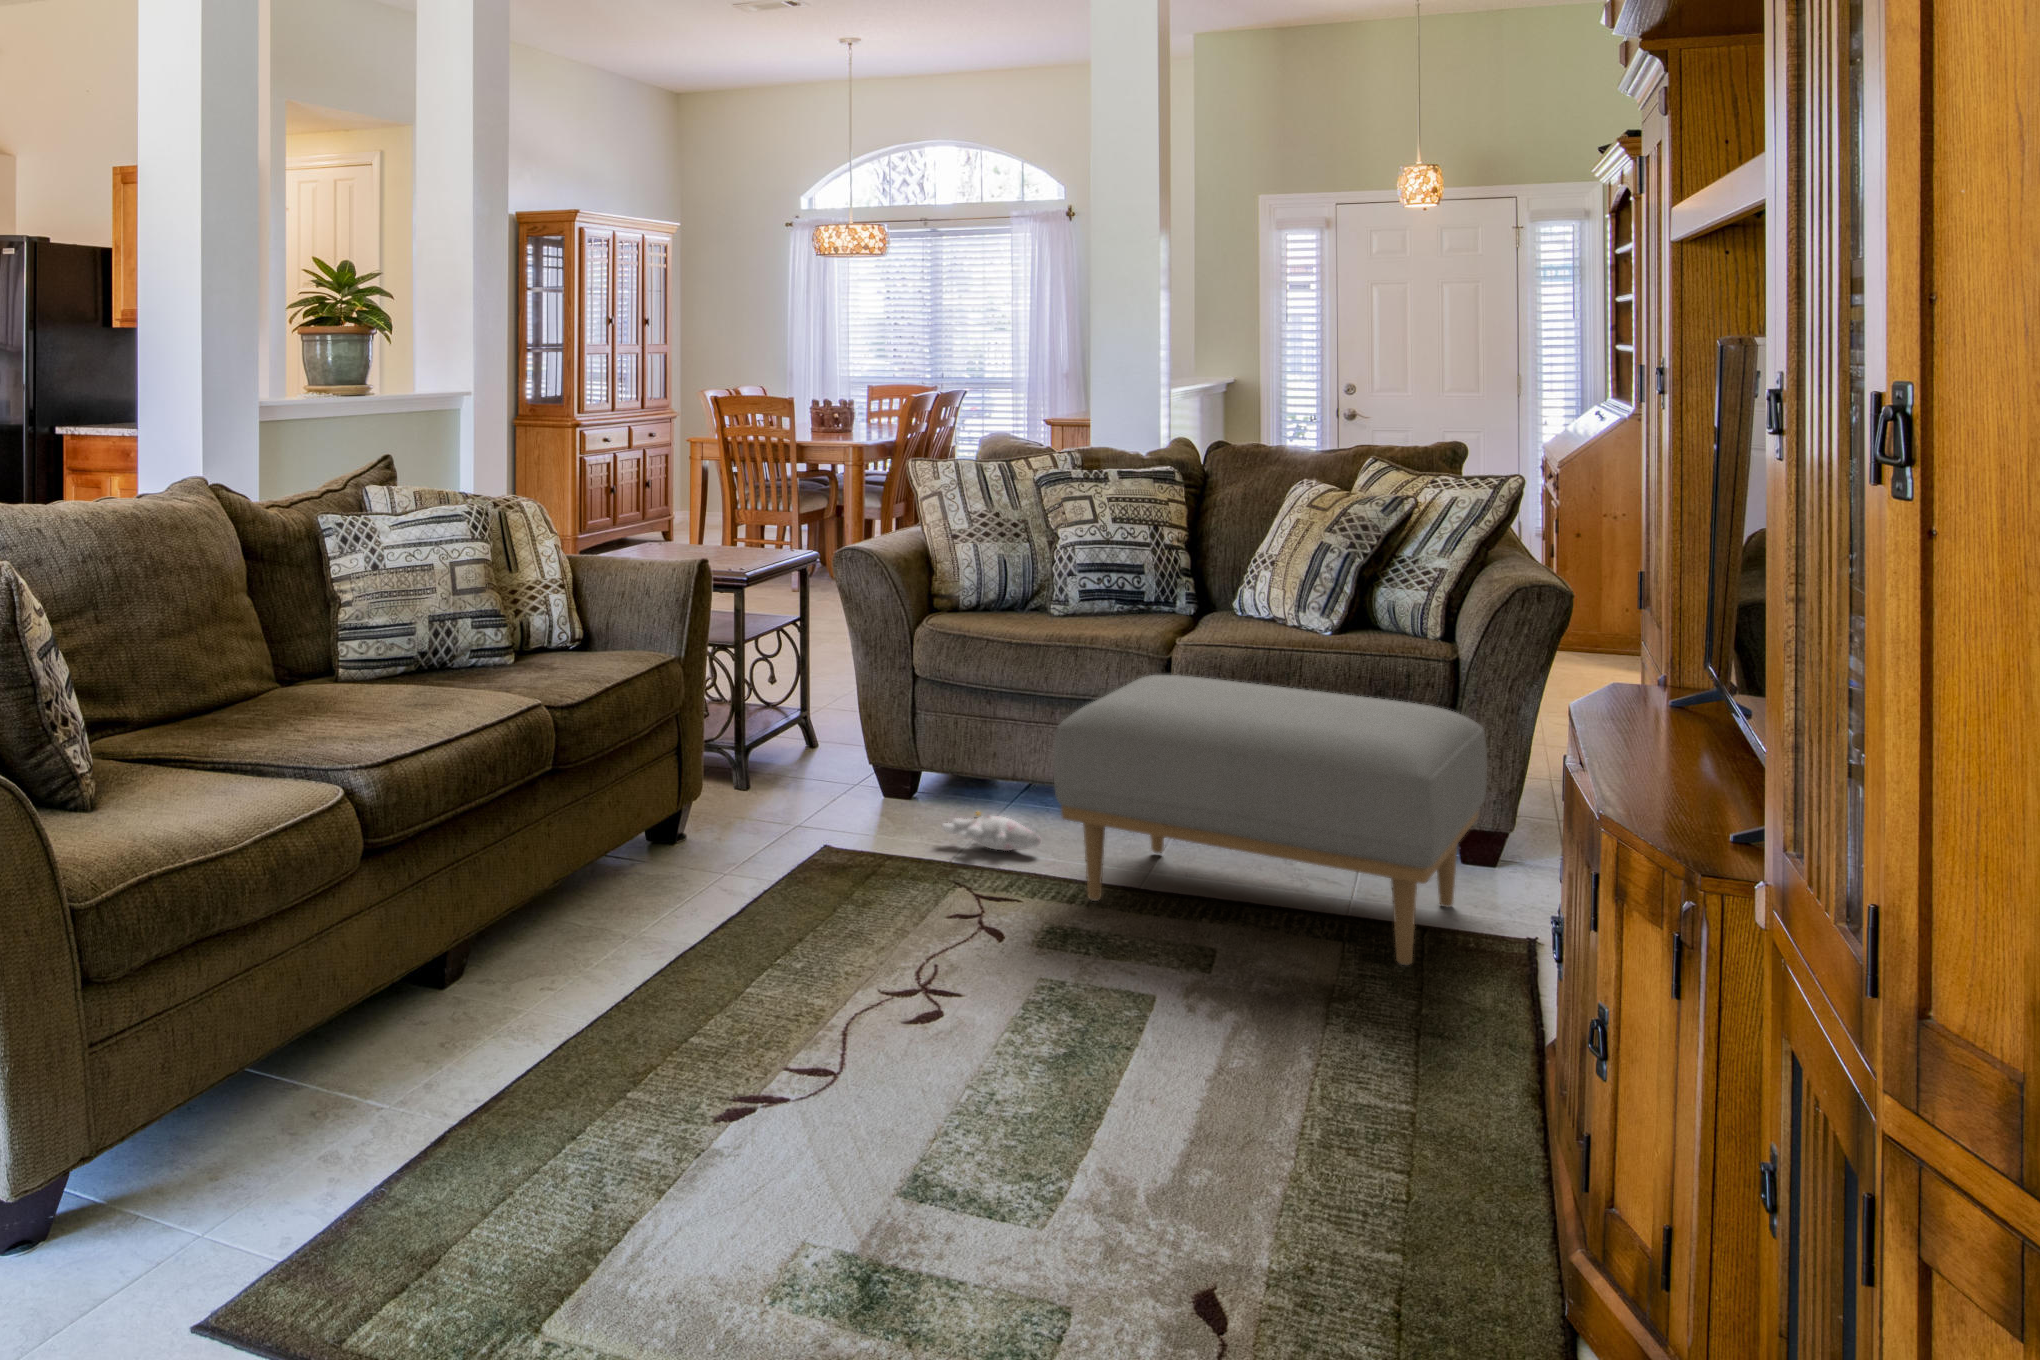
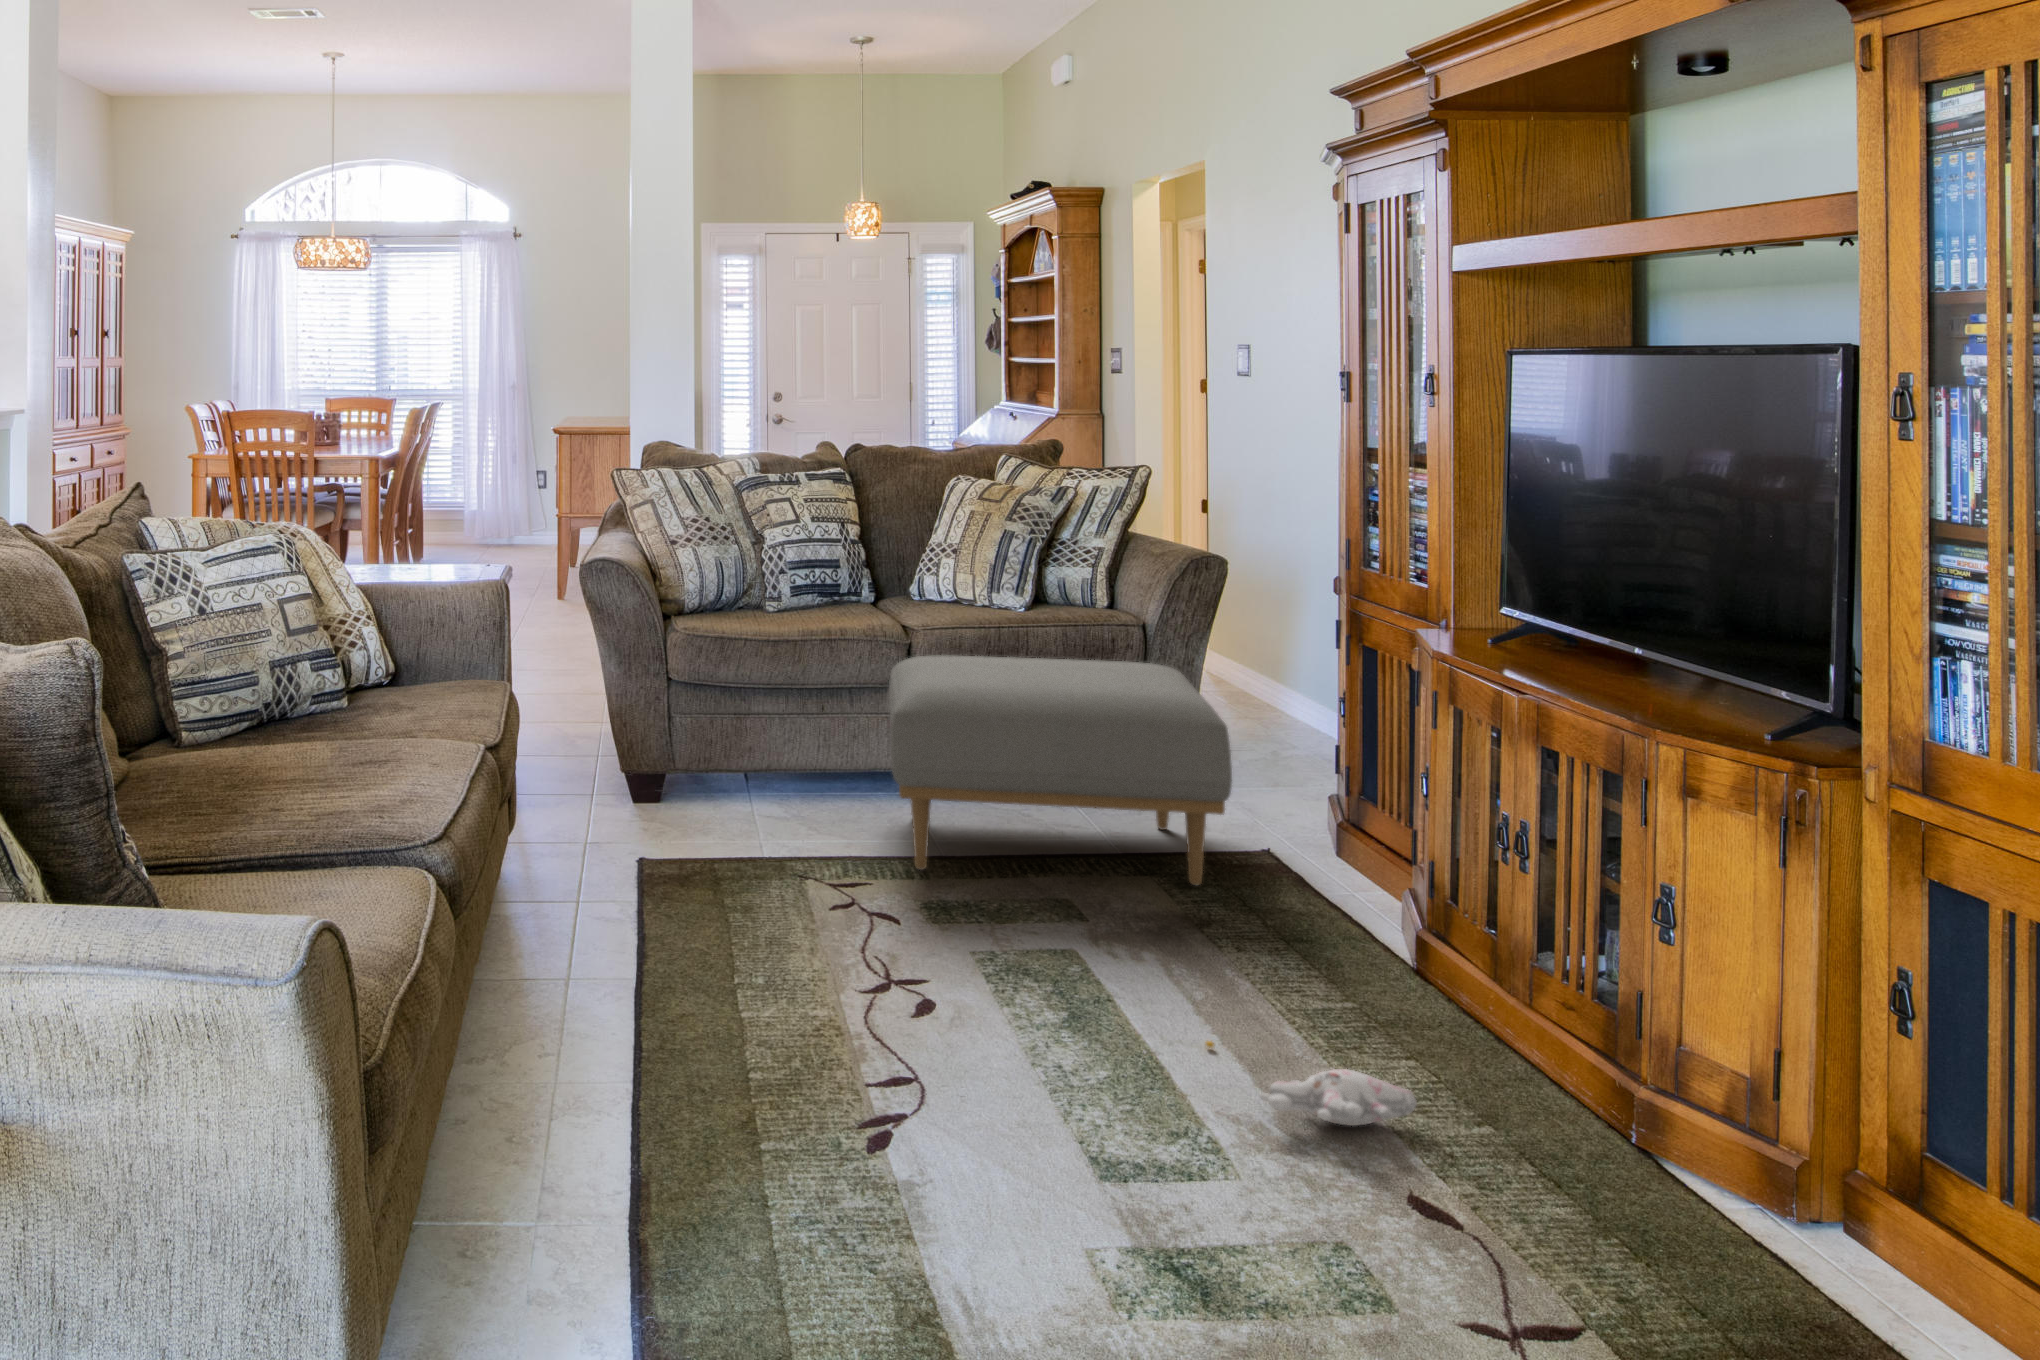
plush toy: present [942,812,1041,851] -> present [1206,1041,1417,1126]

